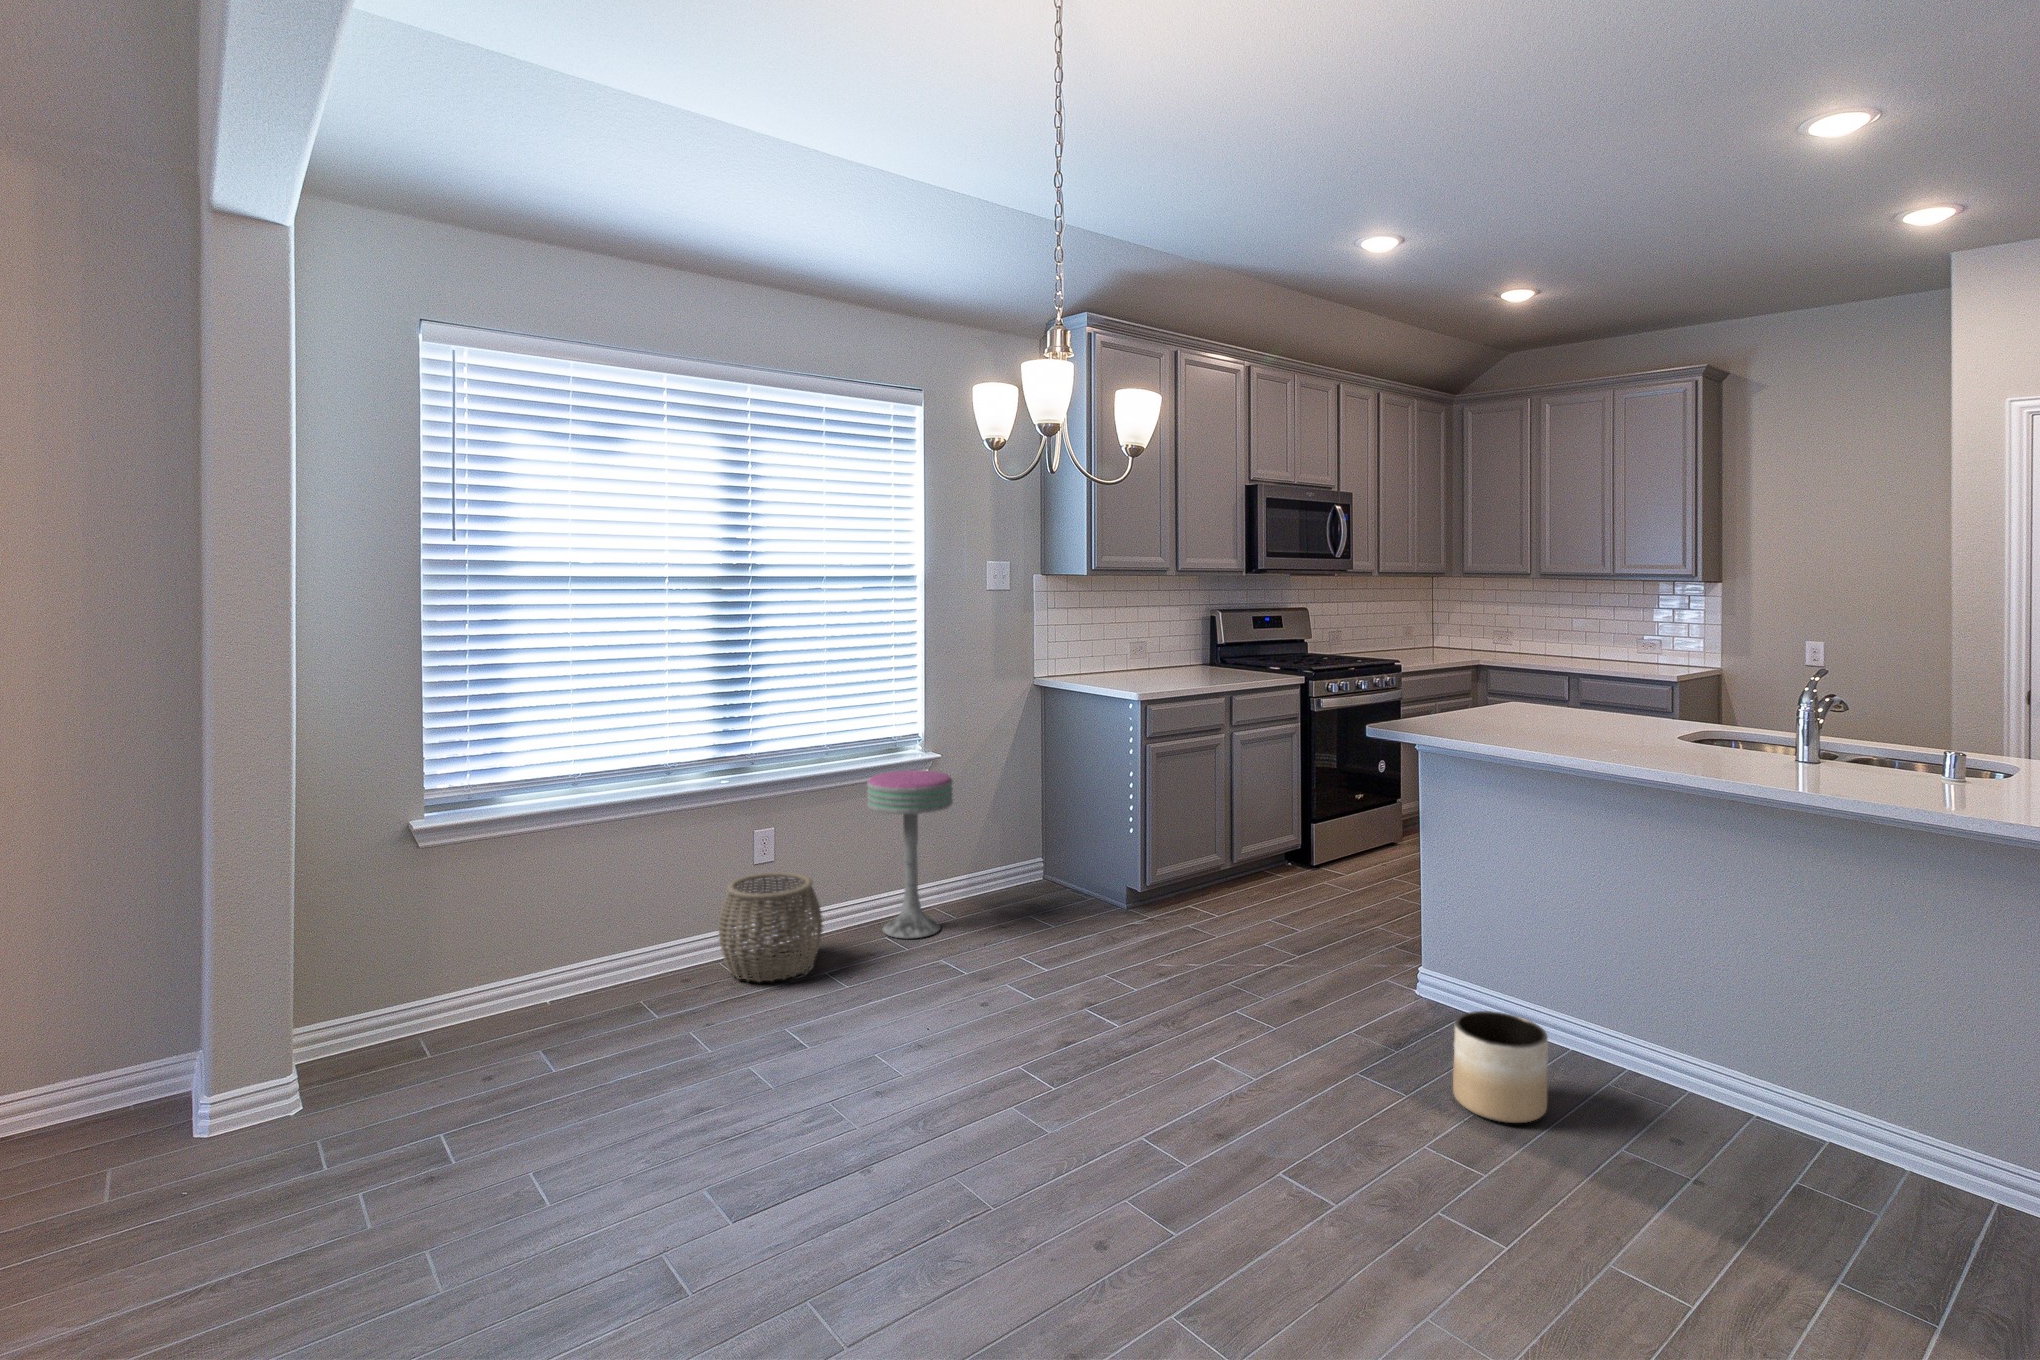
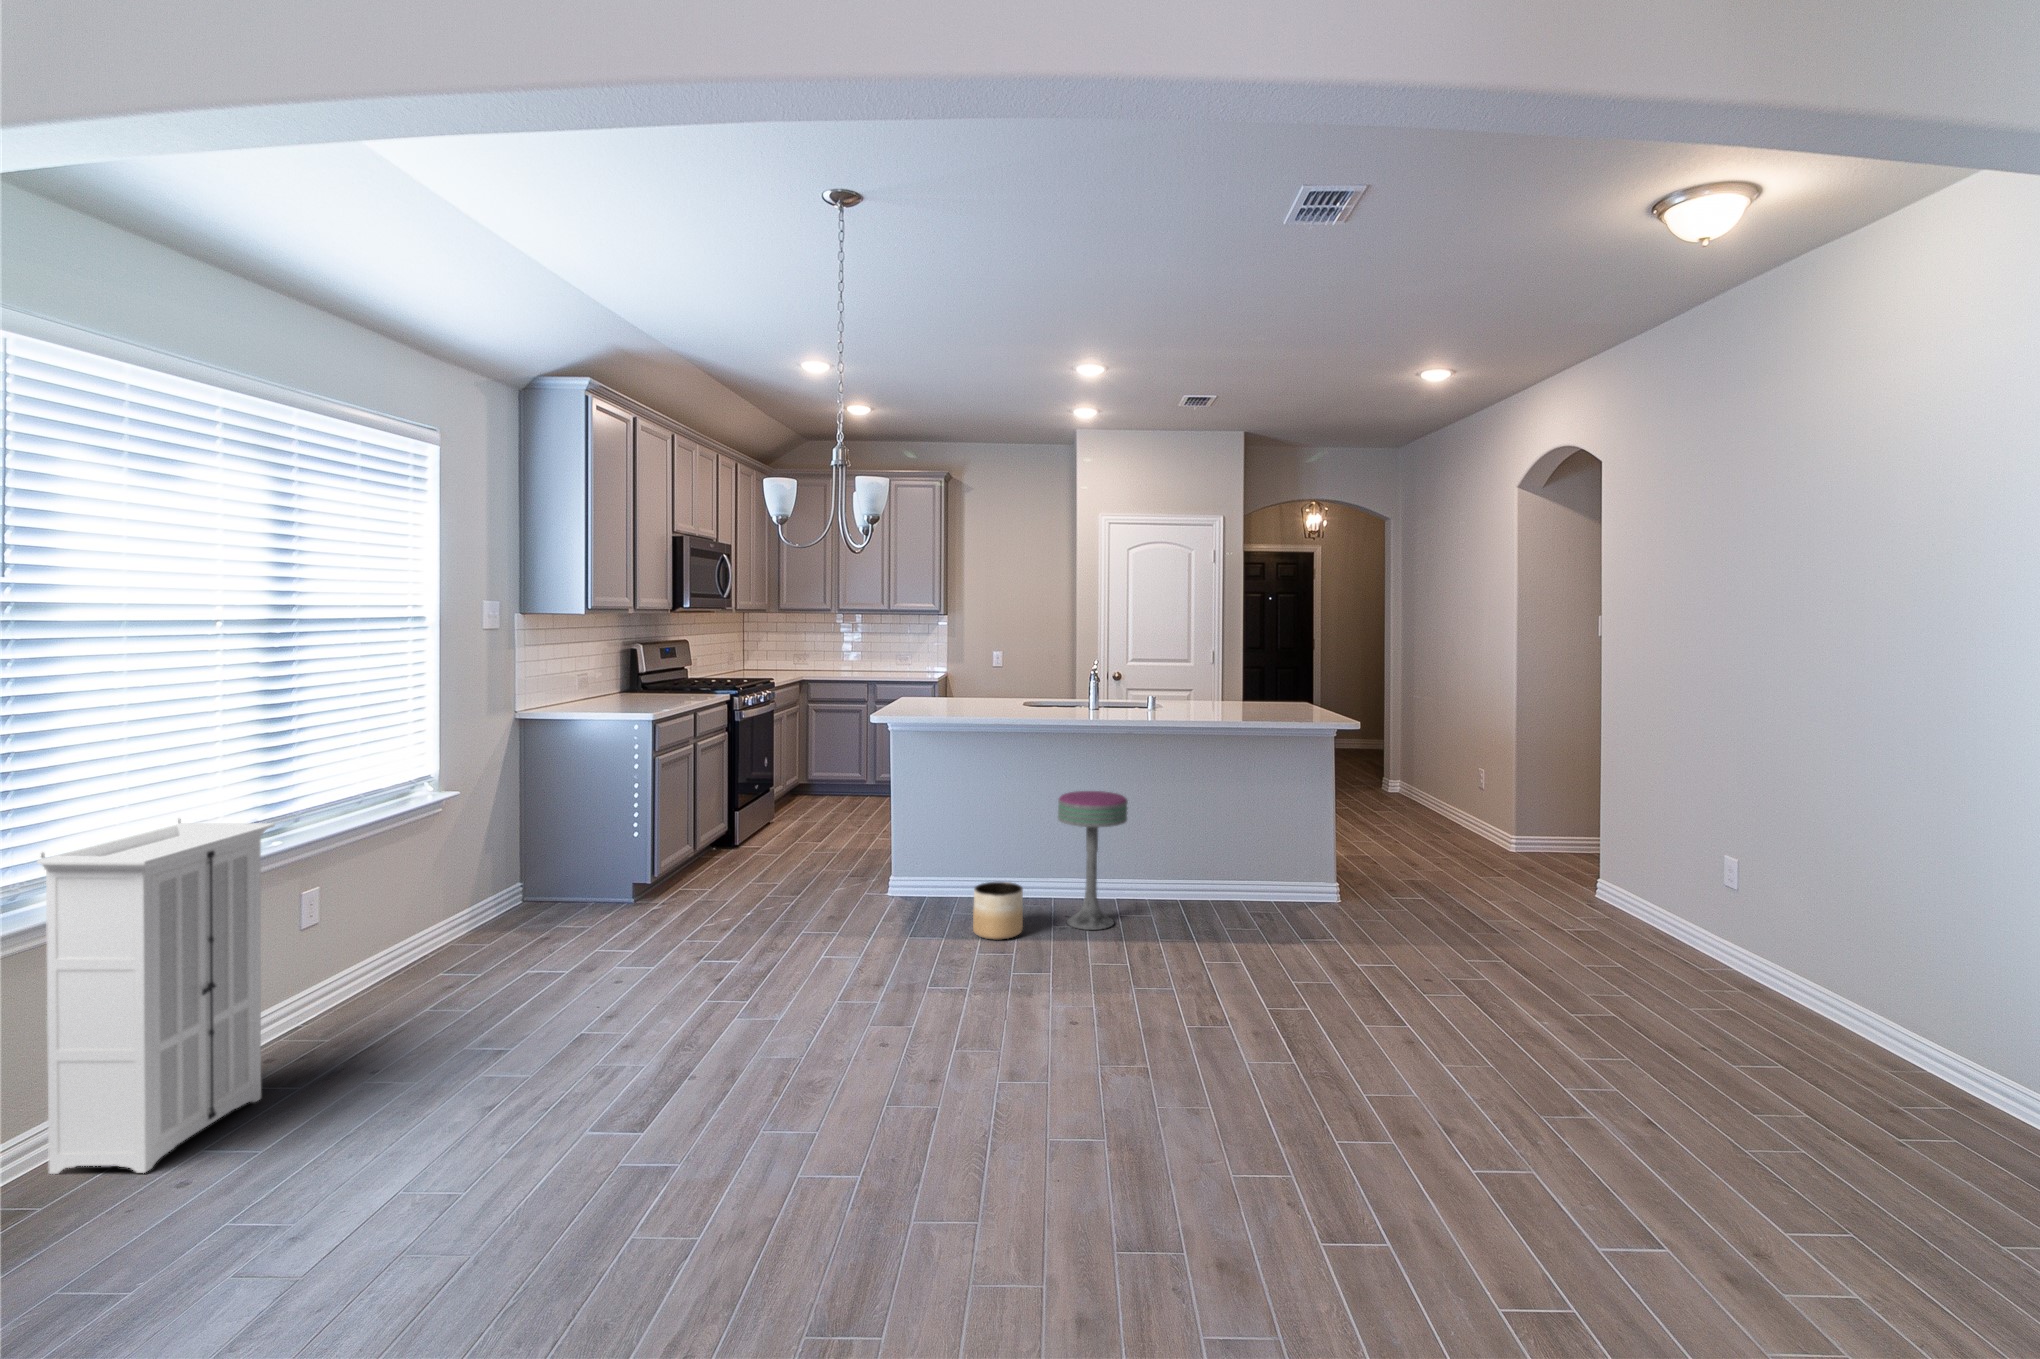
storage cabinet: none [468,748,637,1046] -> present [37,821,275,1174]
bar stool: present [867,770,953,938] -> present [1058,791,1128,930]
woven basket: present [718,872,823,982] -> none [295,923,427,1041]

